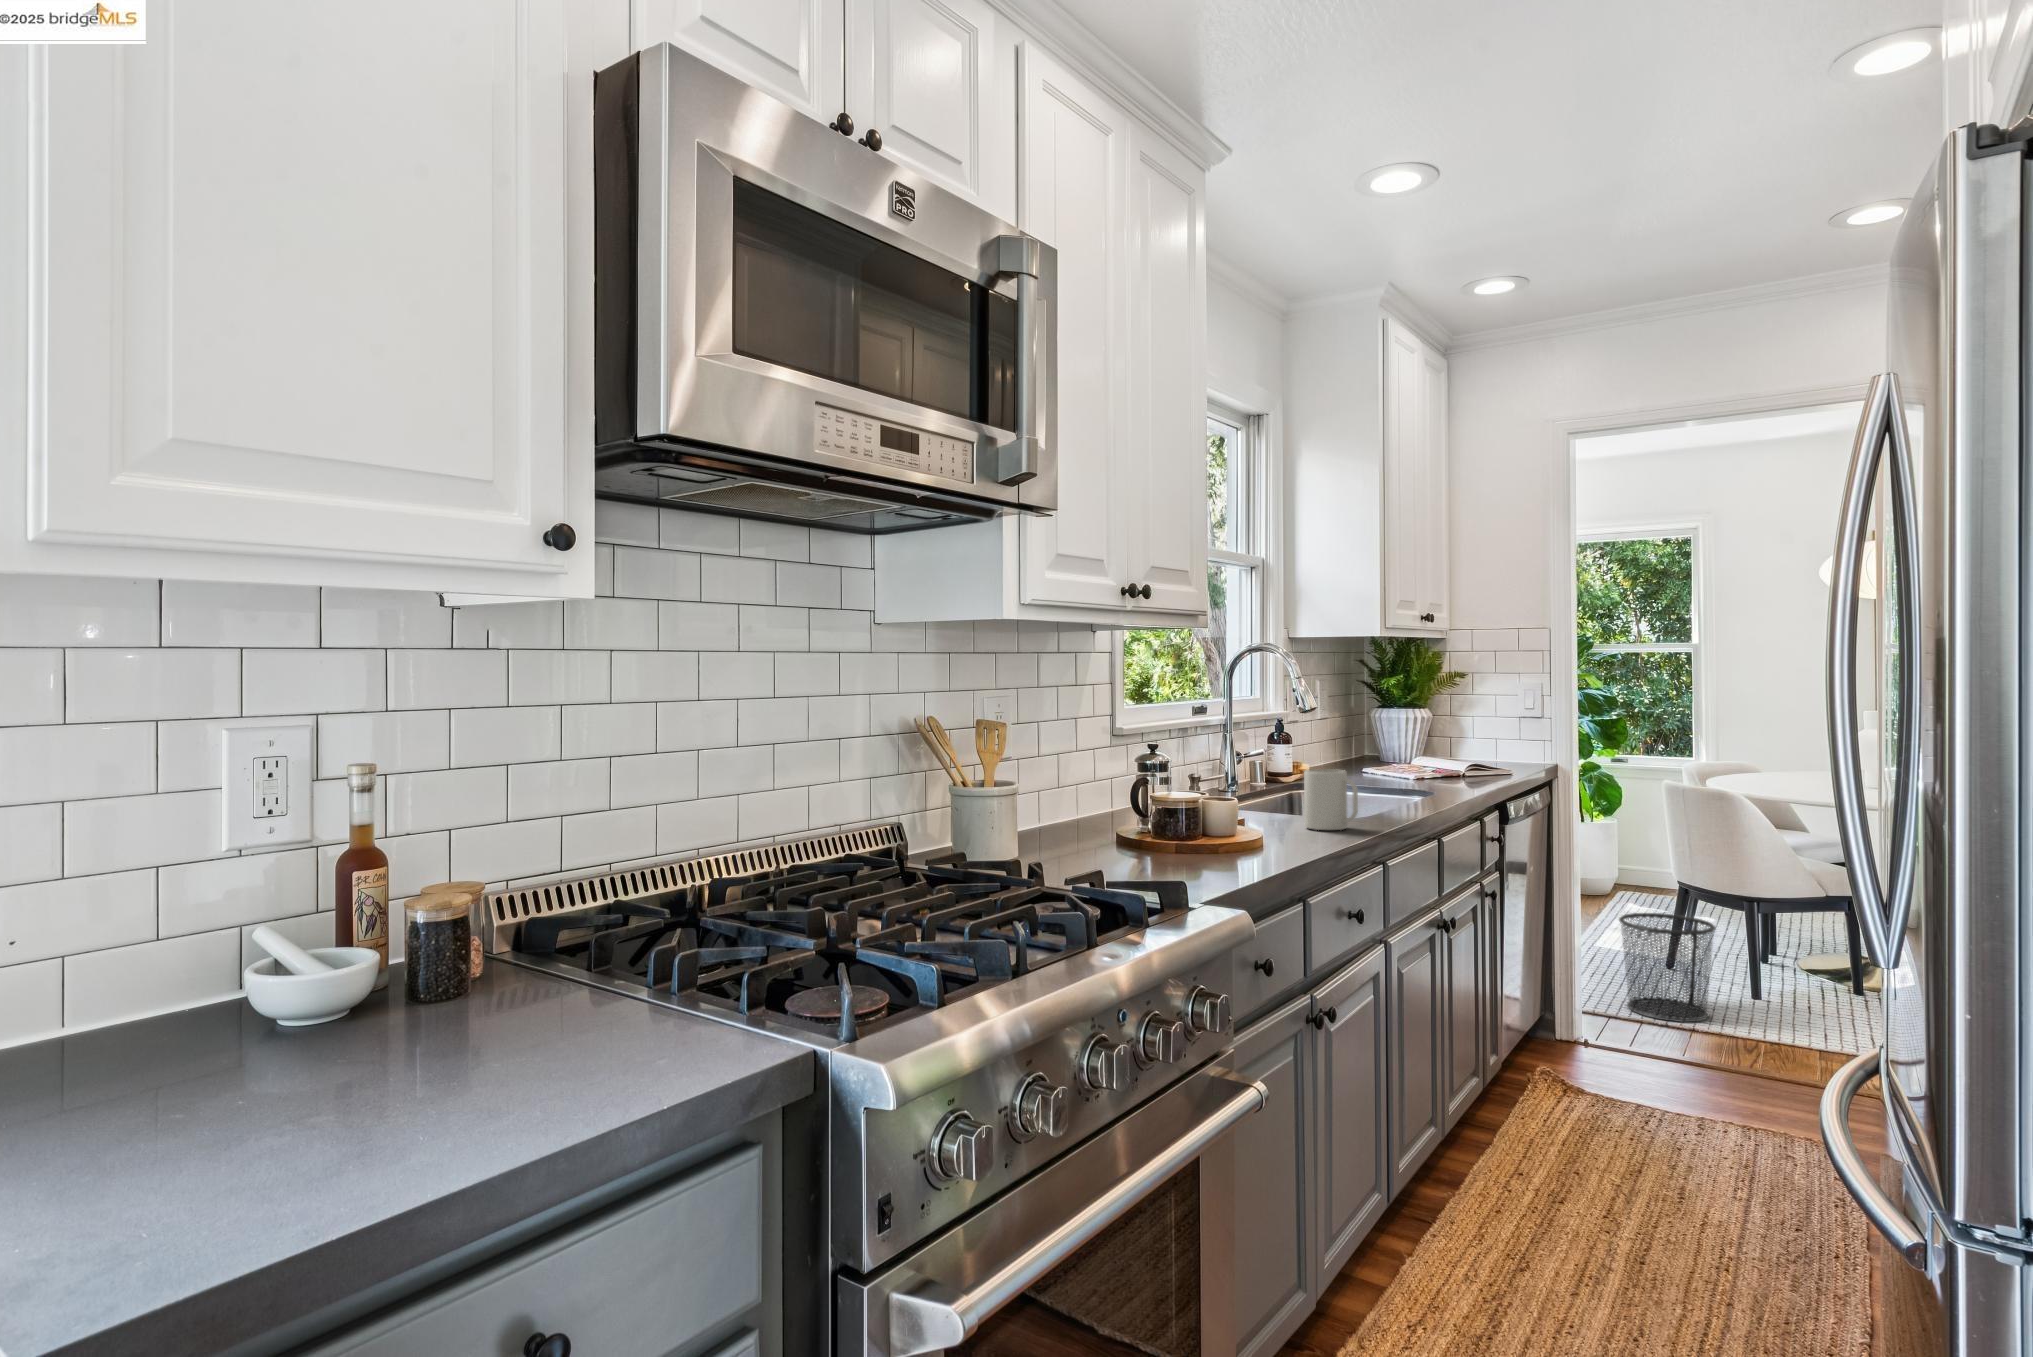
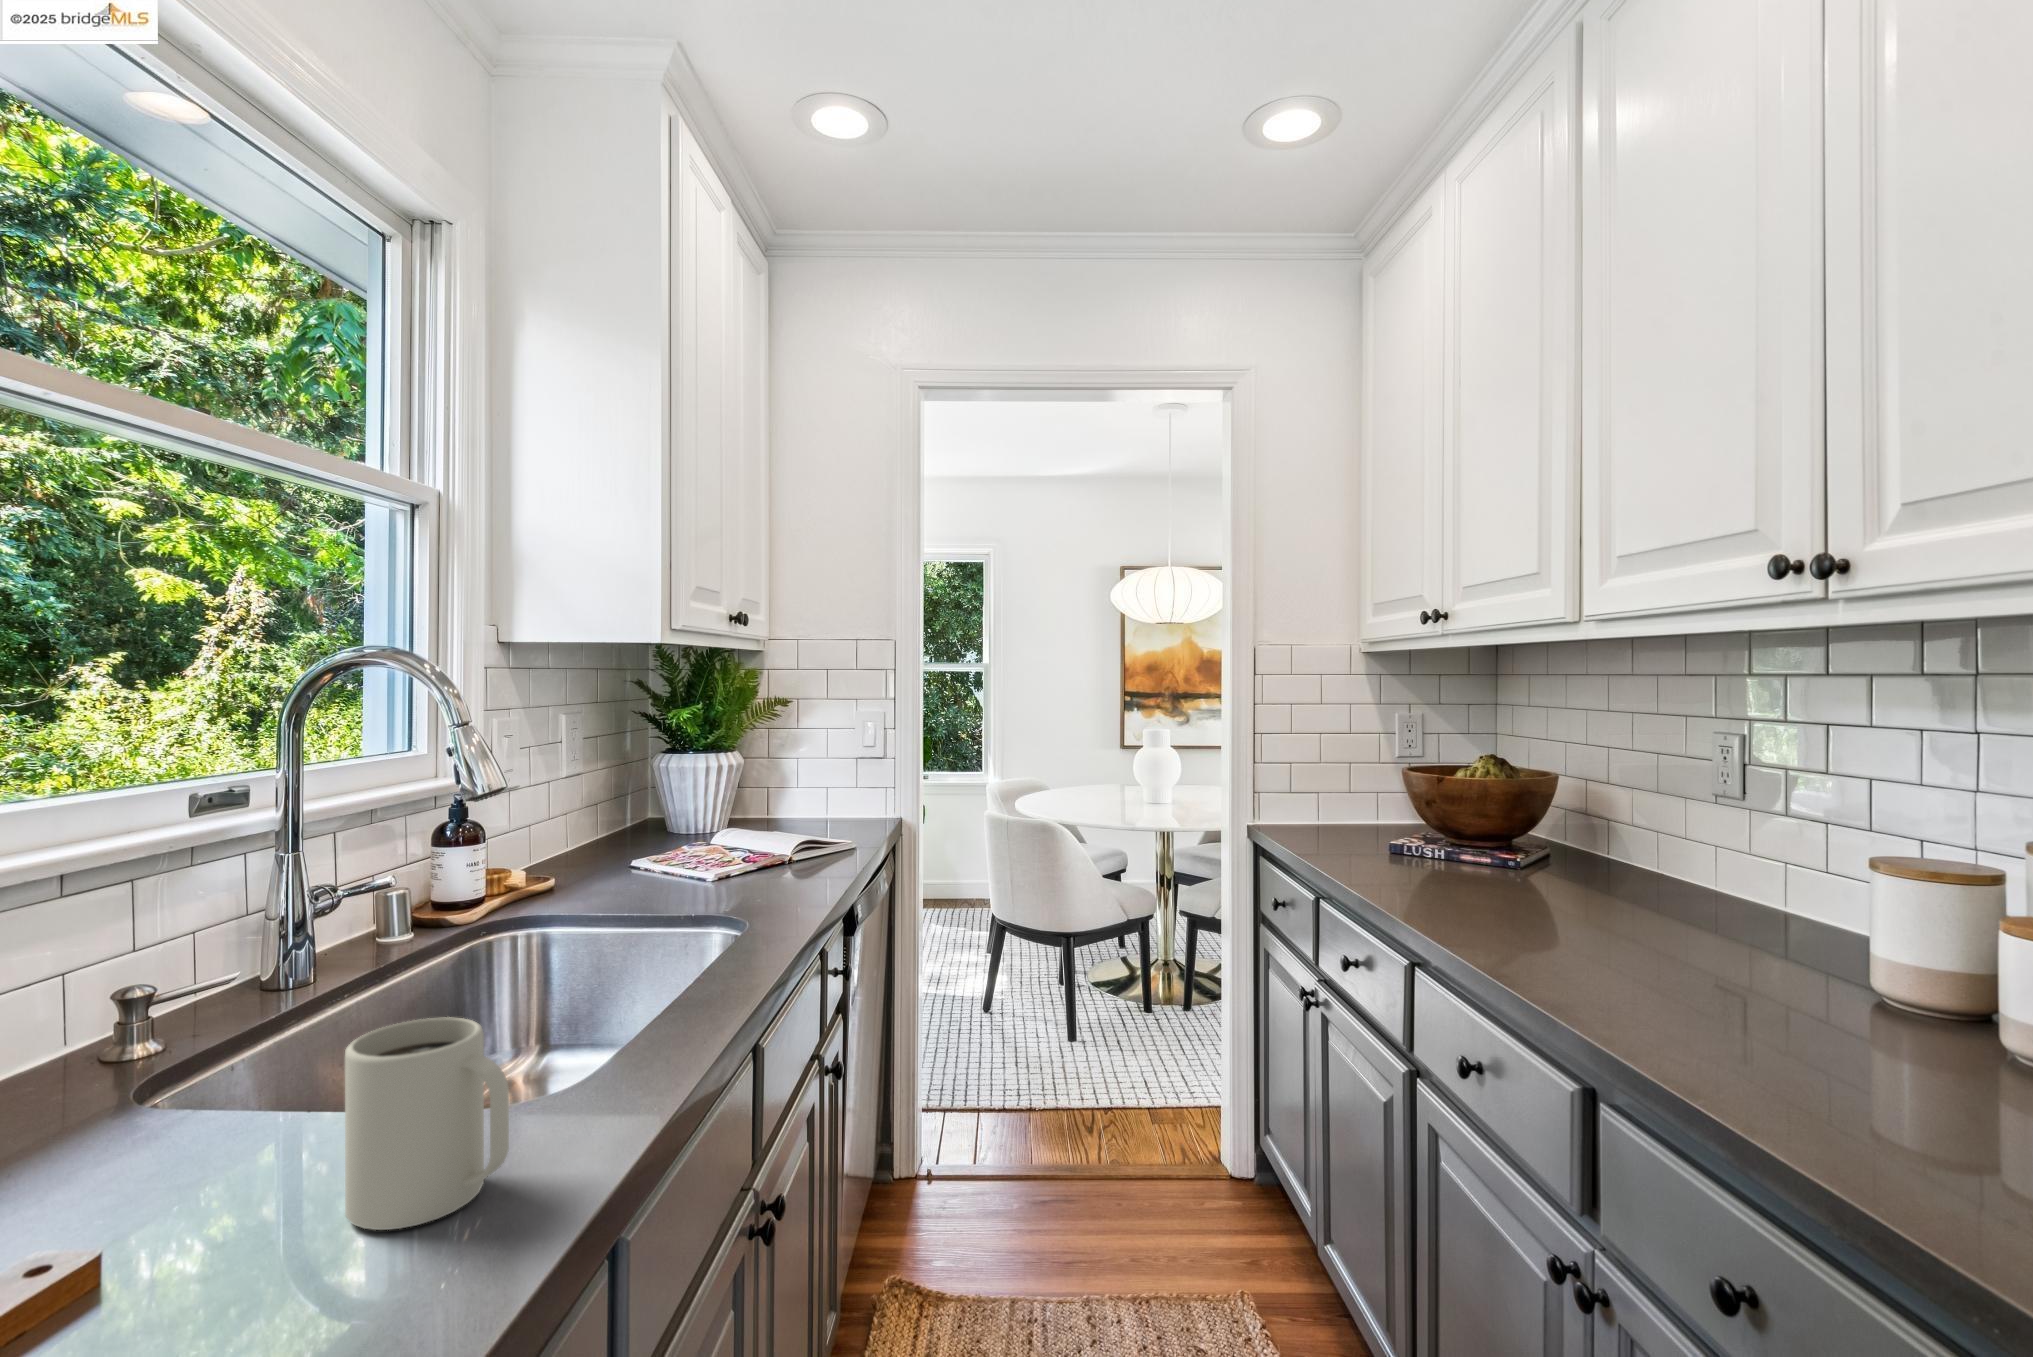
waste bin: present [1619,913,1716,1022] -> none [962,975,1061,1113]

